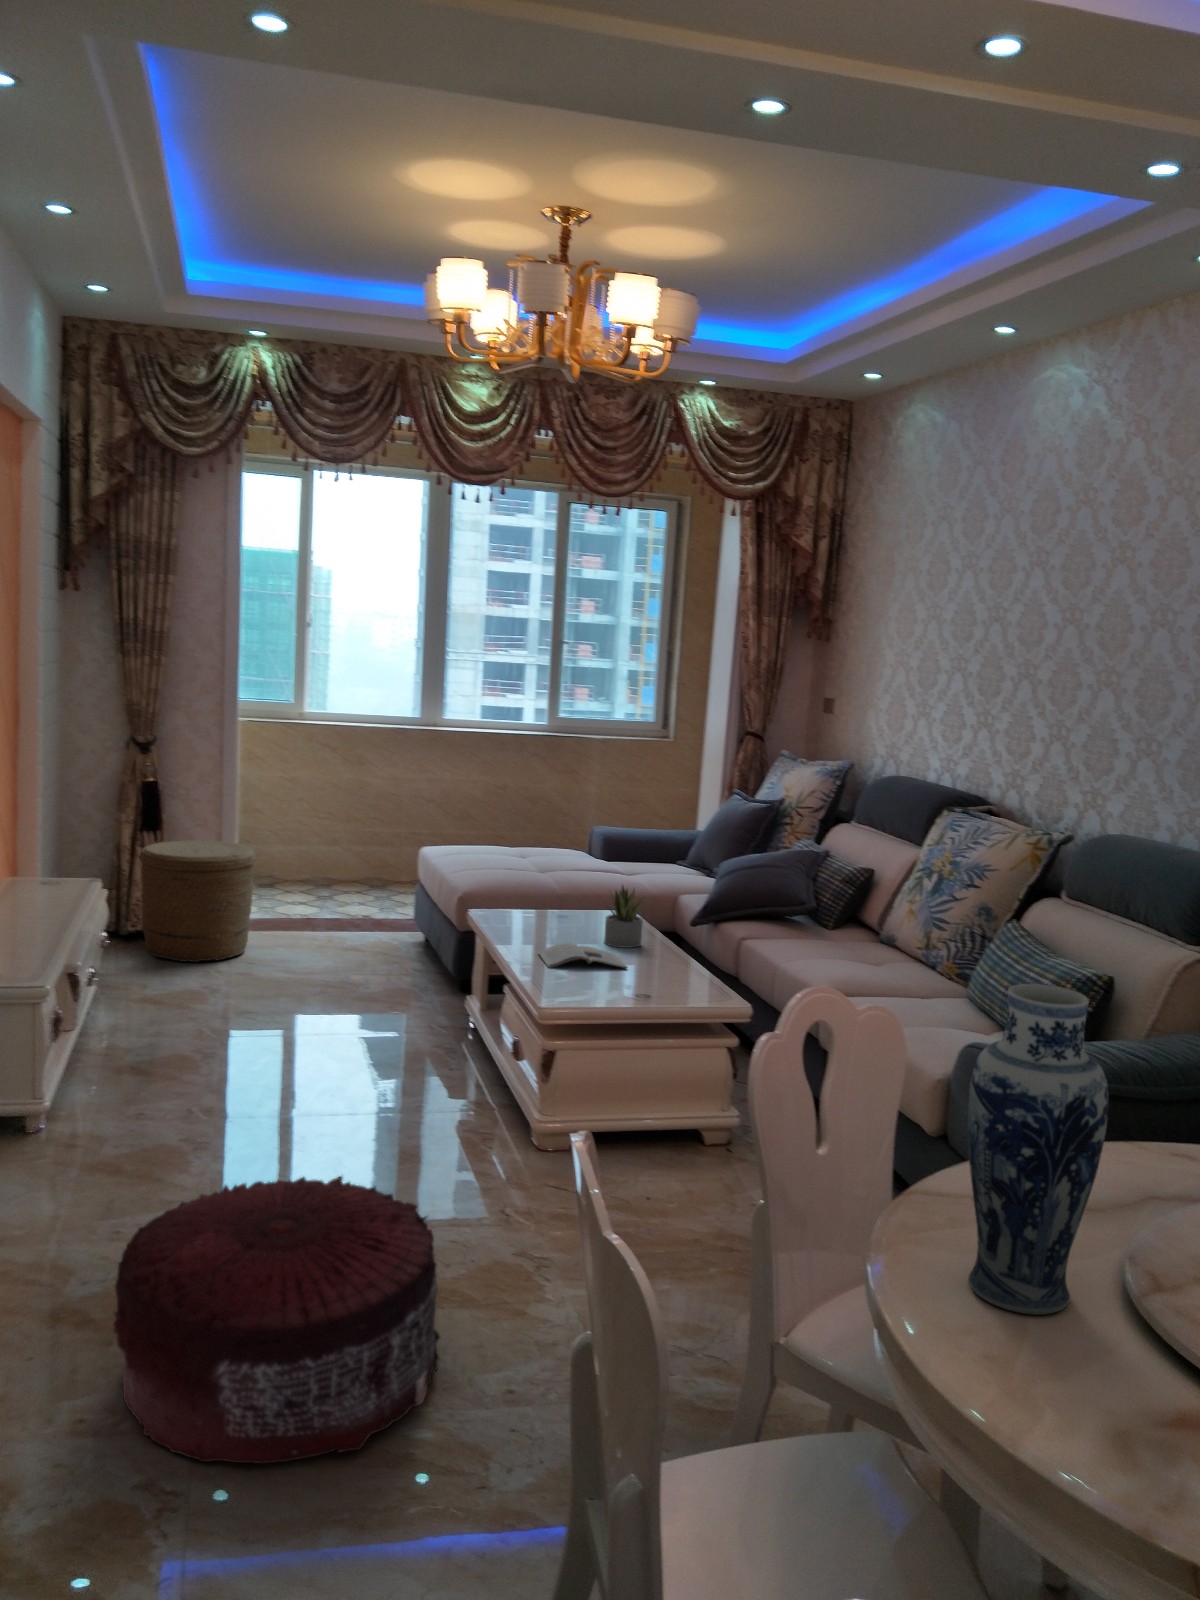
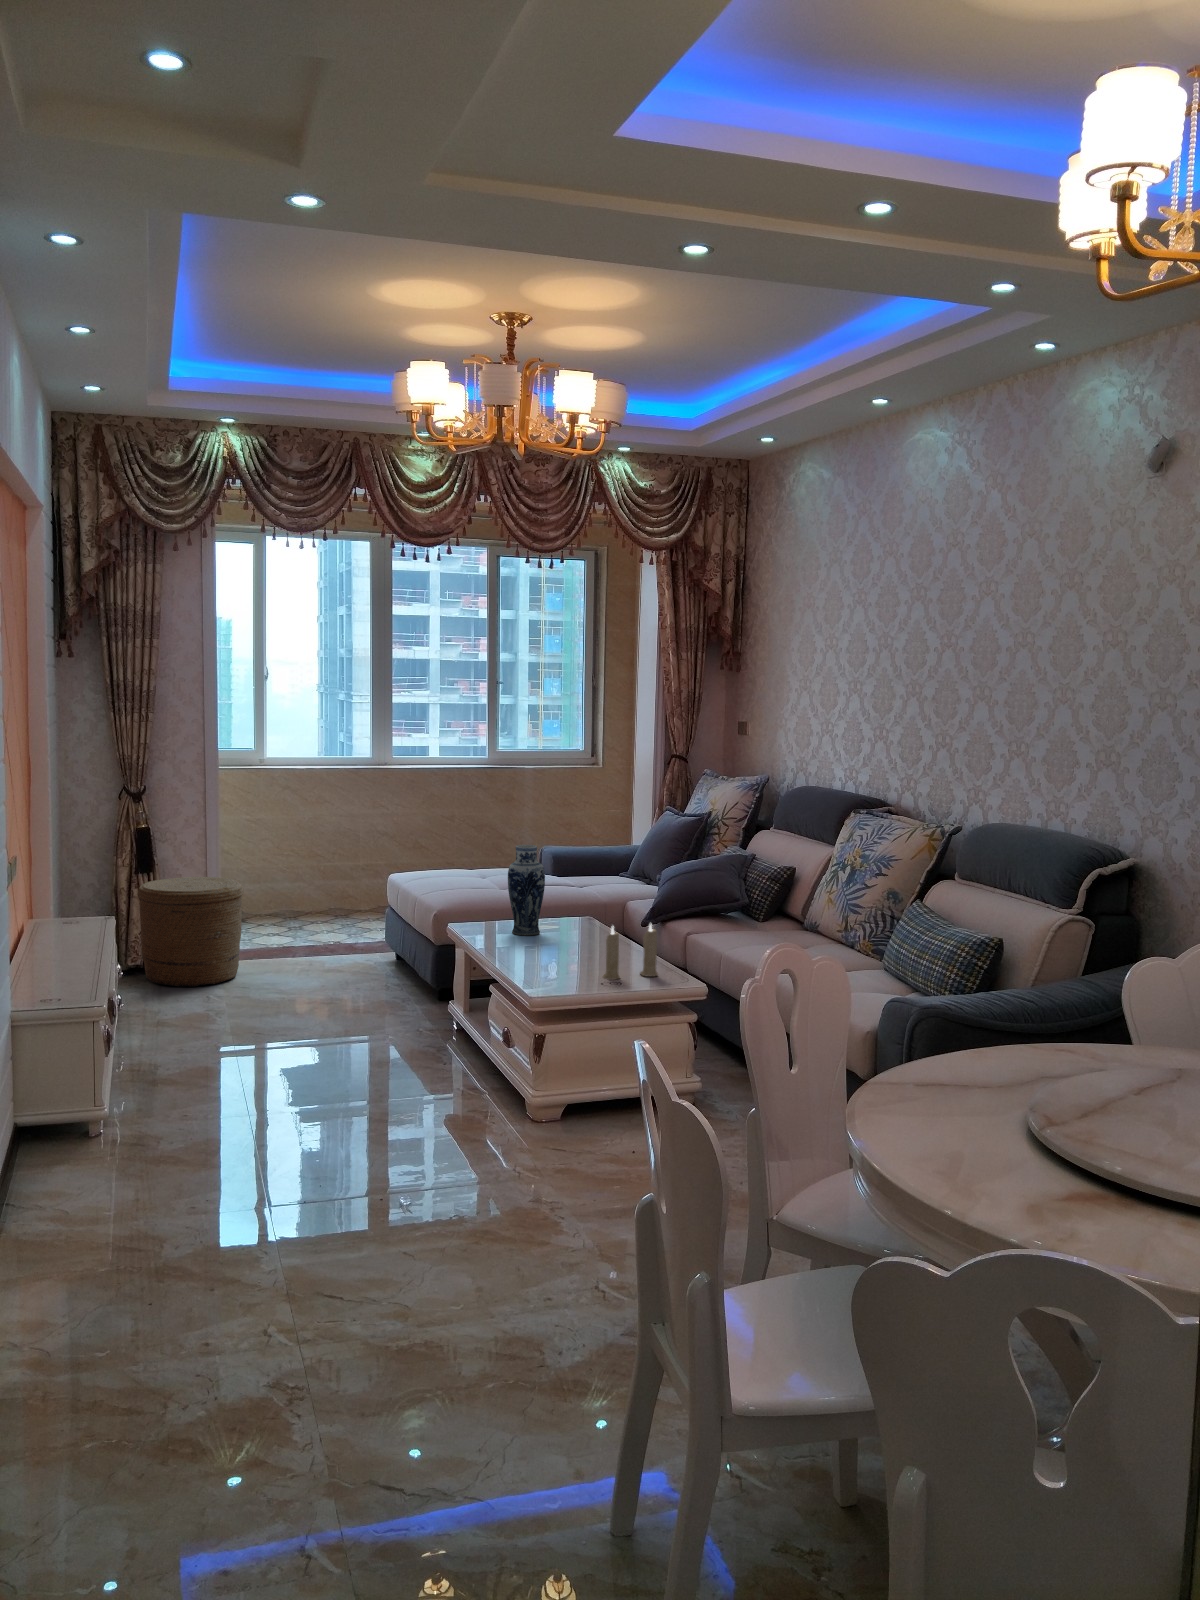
succulent plant: present [604,886,644,948] -> none [569,890,604,945]
candle: none [630,927,698,995] -> present [603,924,658,980]
magazine: present [538,942,627,968] -> none [517,942,597,964]
vase: present [968,984,1109,1315] -> present [508,845,545,936]
pouf: present [113,1176,440,1464] -> none [232,1126,491,1343]

